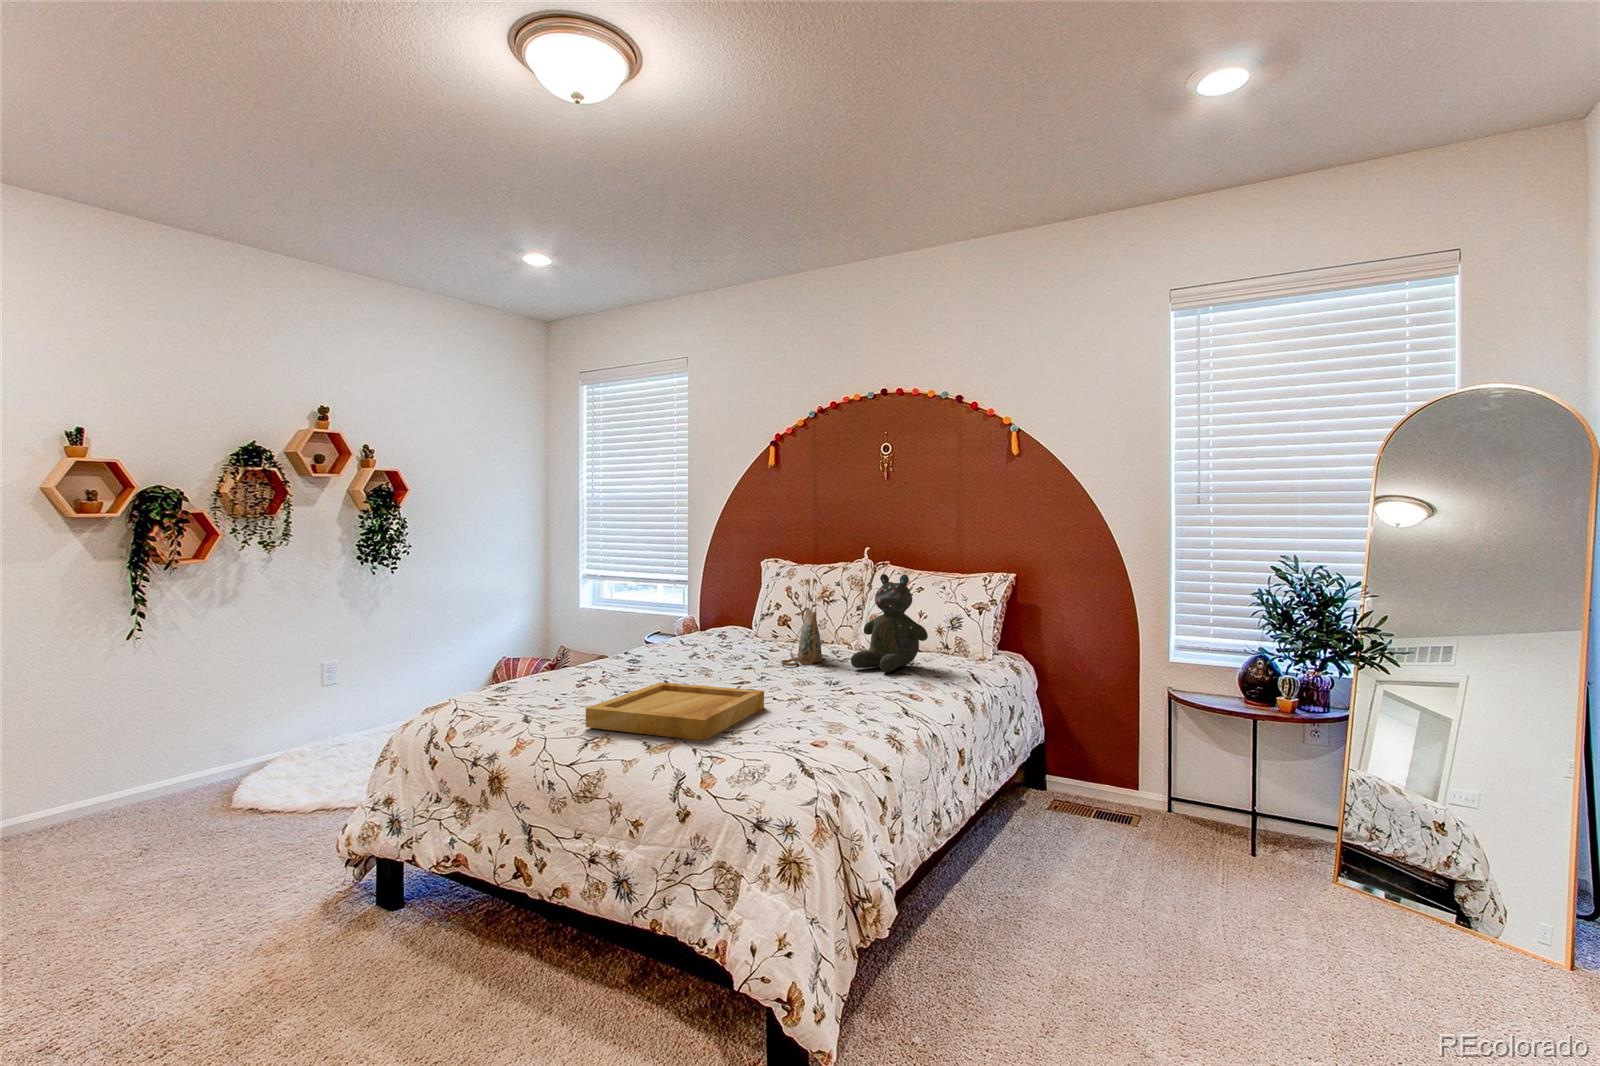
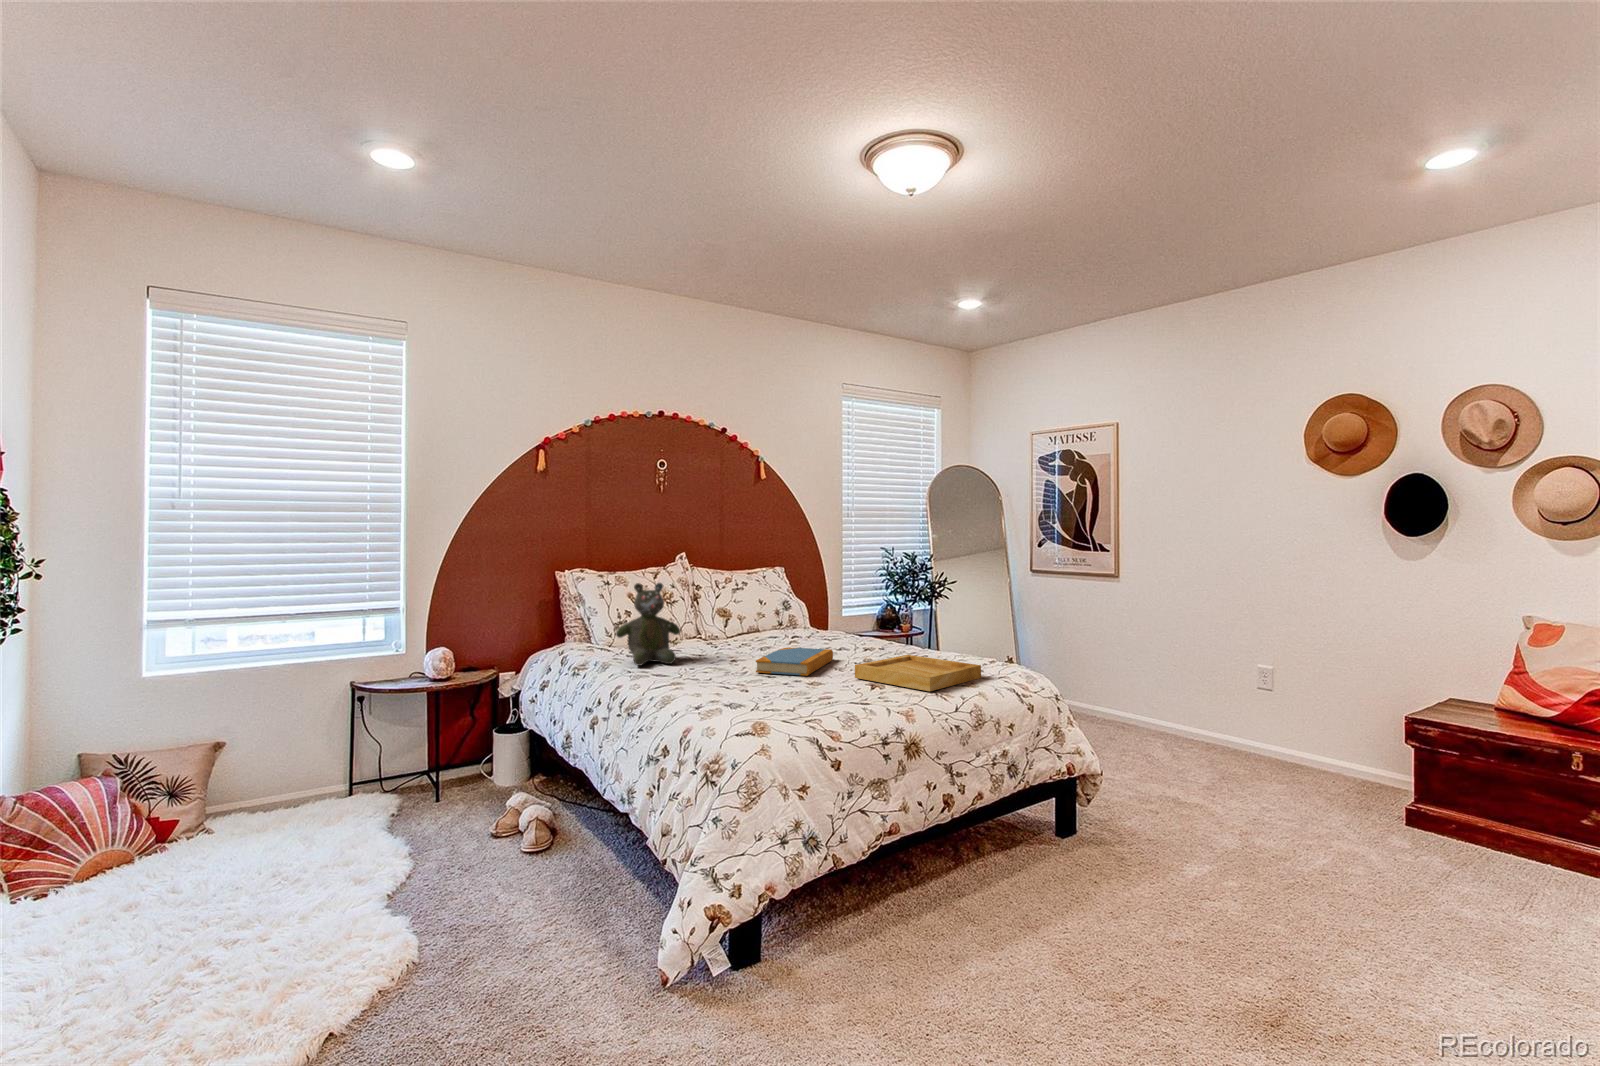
teddy bear: present [851,574,928,673] -> present [616,583,680,666]
handbag: present [781,578,822,666] -> none [712,581,777,653]
book: none [663,659,772,687] -> present [756,648,833,676]

